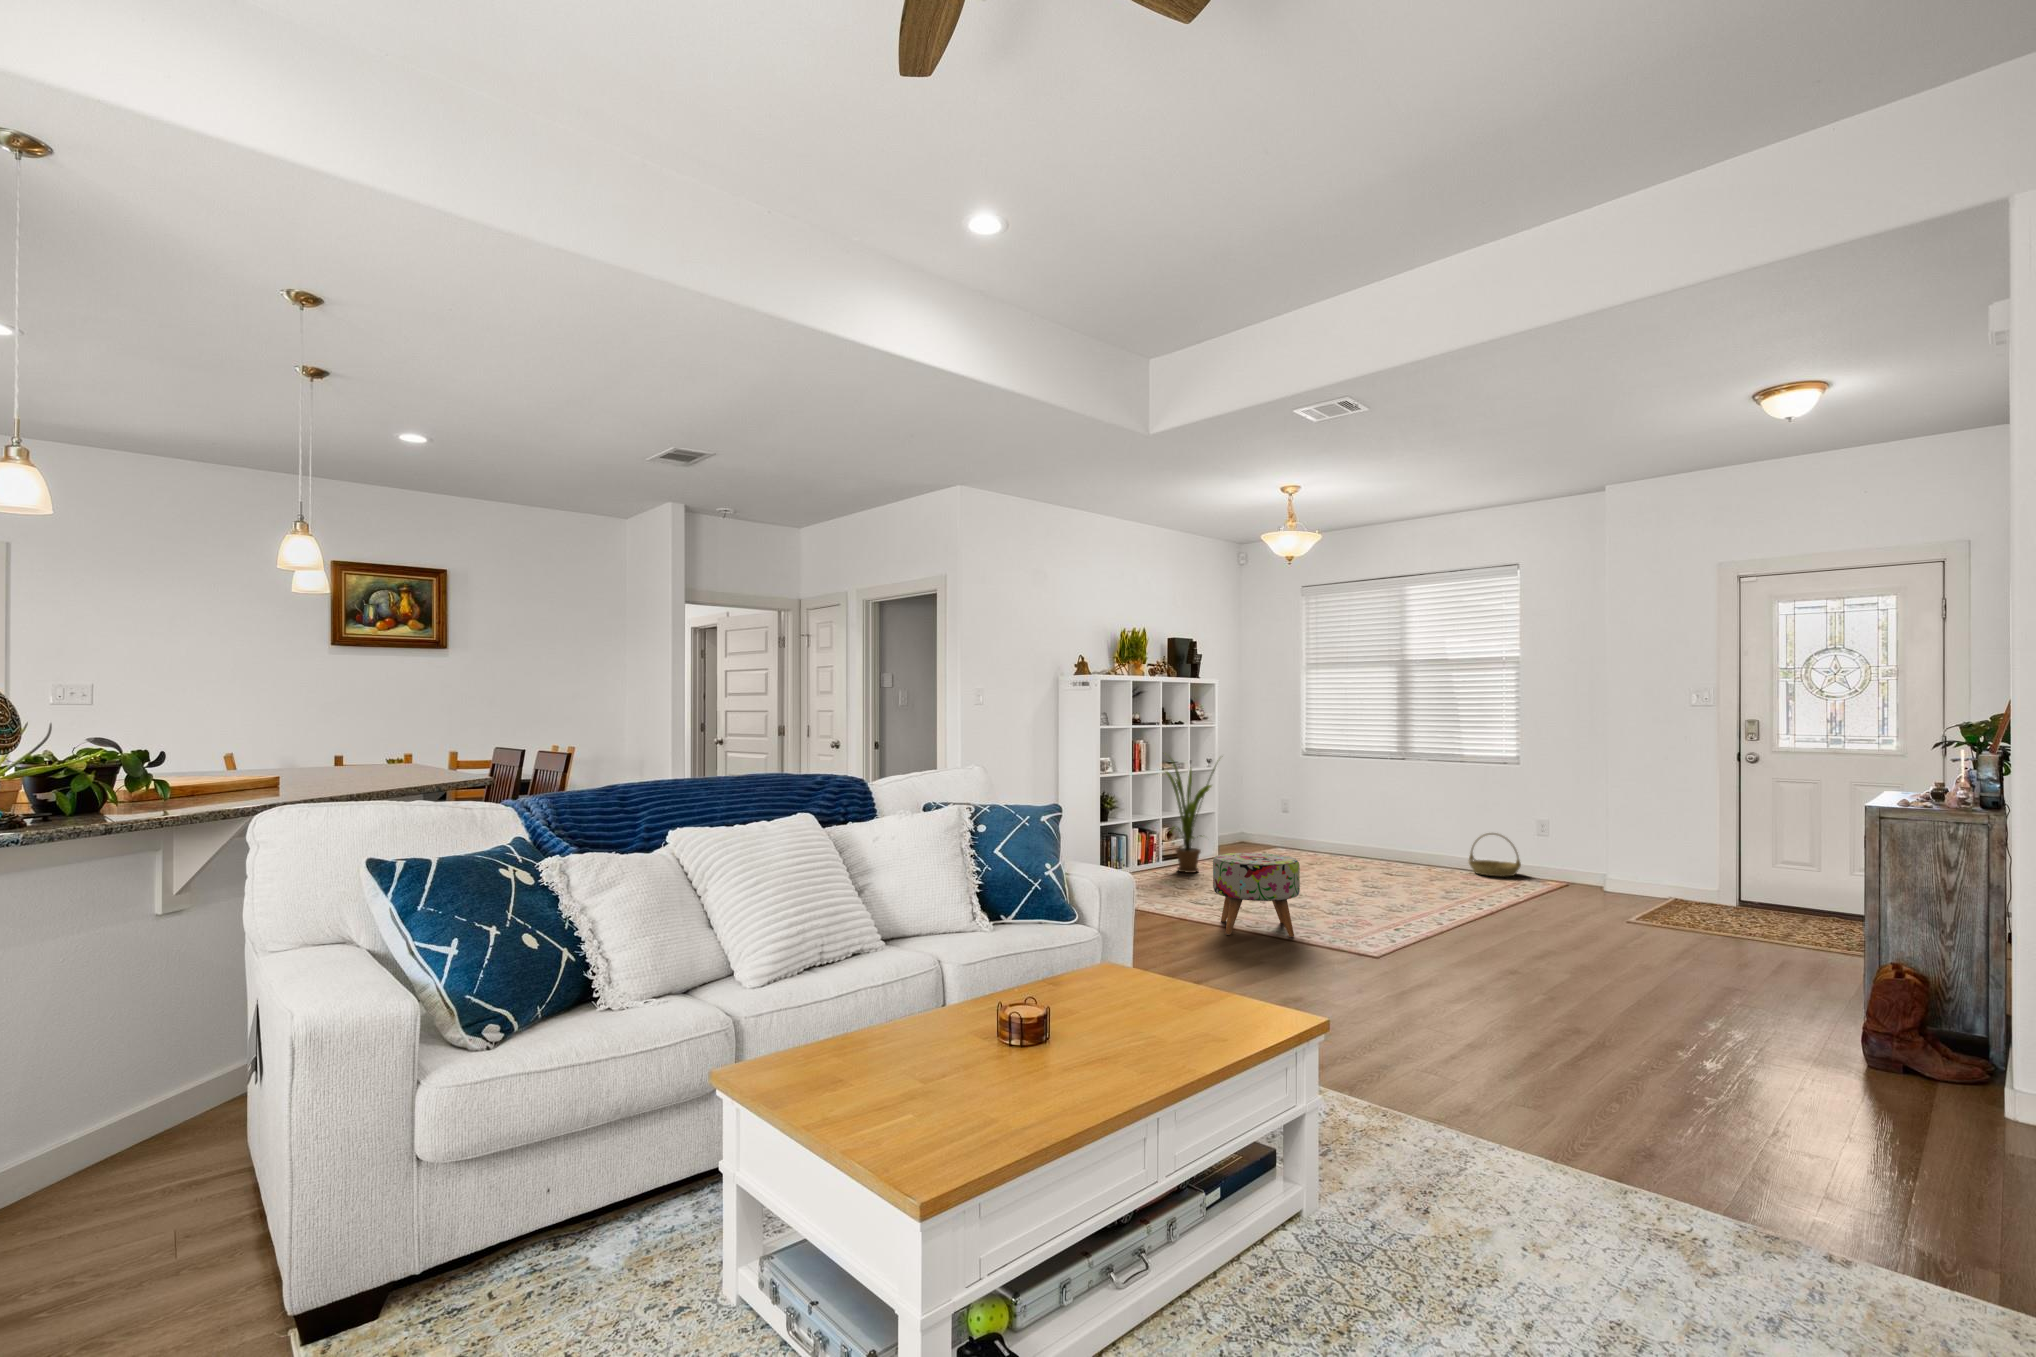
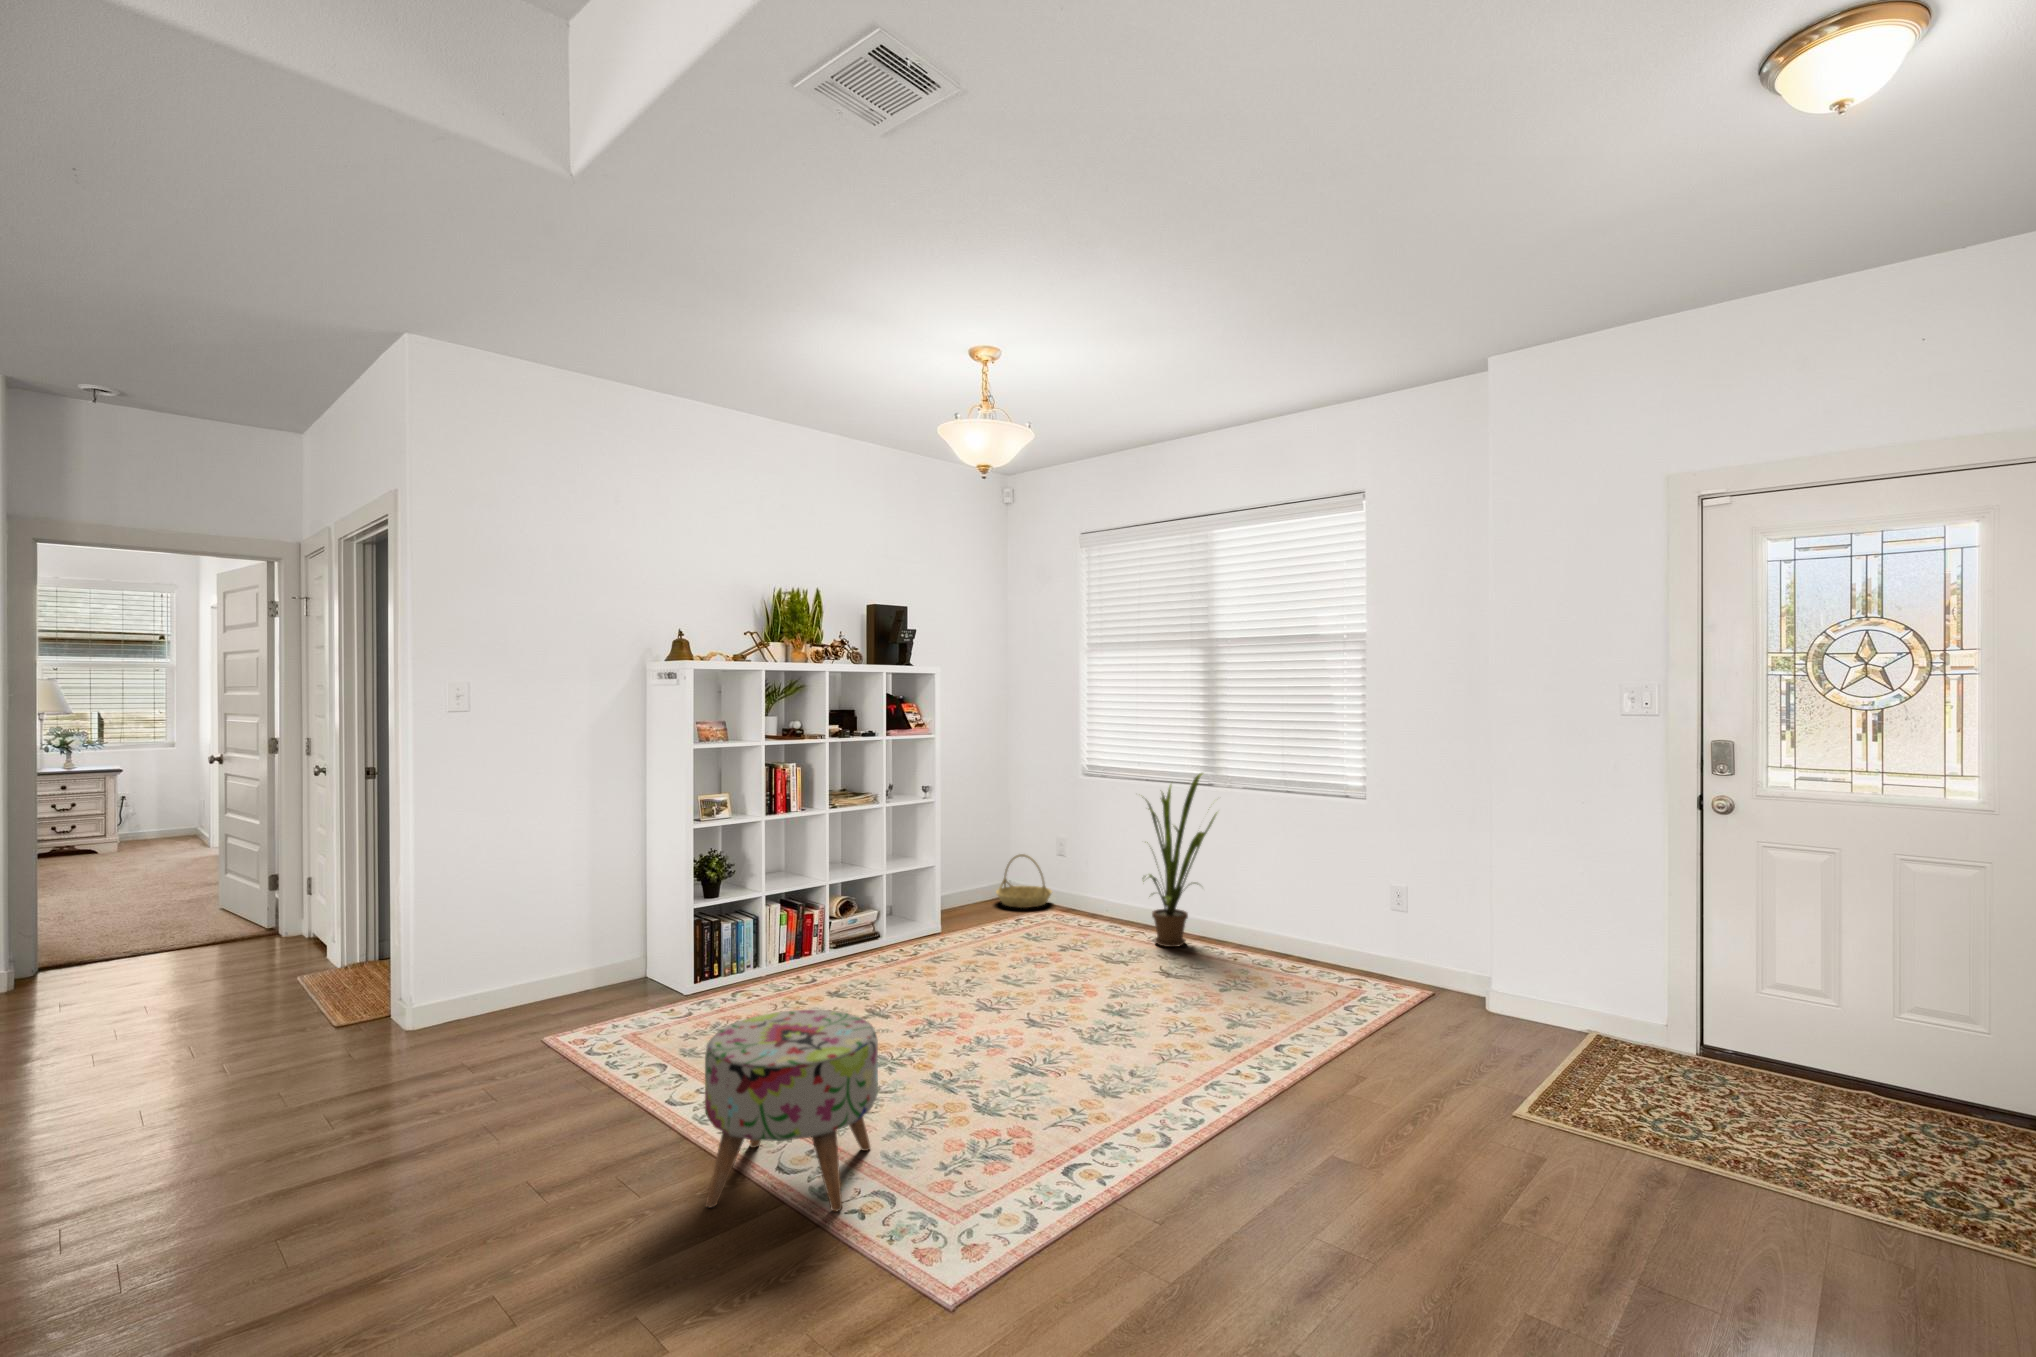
house plant: present [1165,759,1216,873] -> present [1142,773,1217,947]
basket: present [1469,833,1521,876] -> present [996,854,1052,908]

